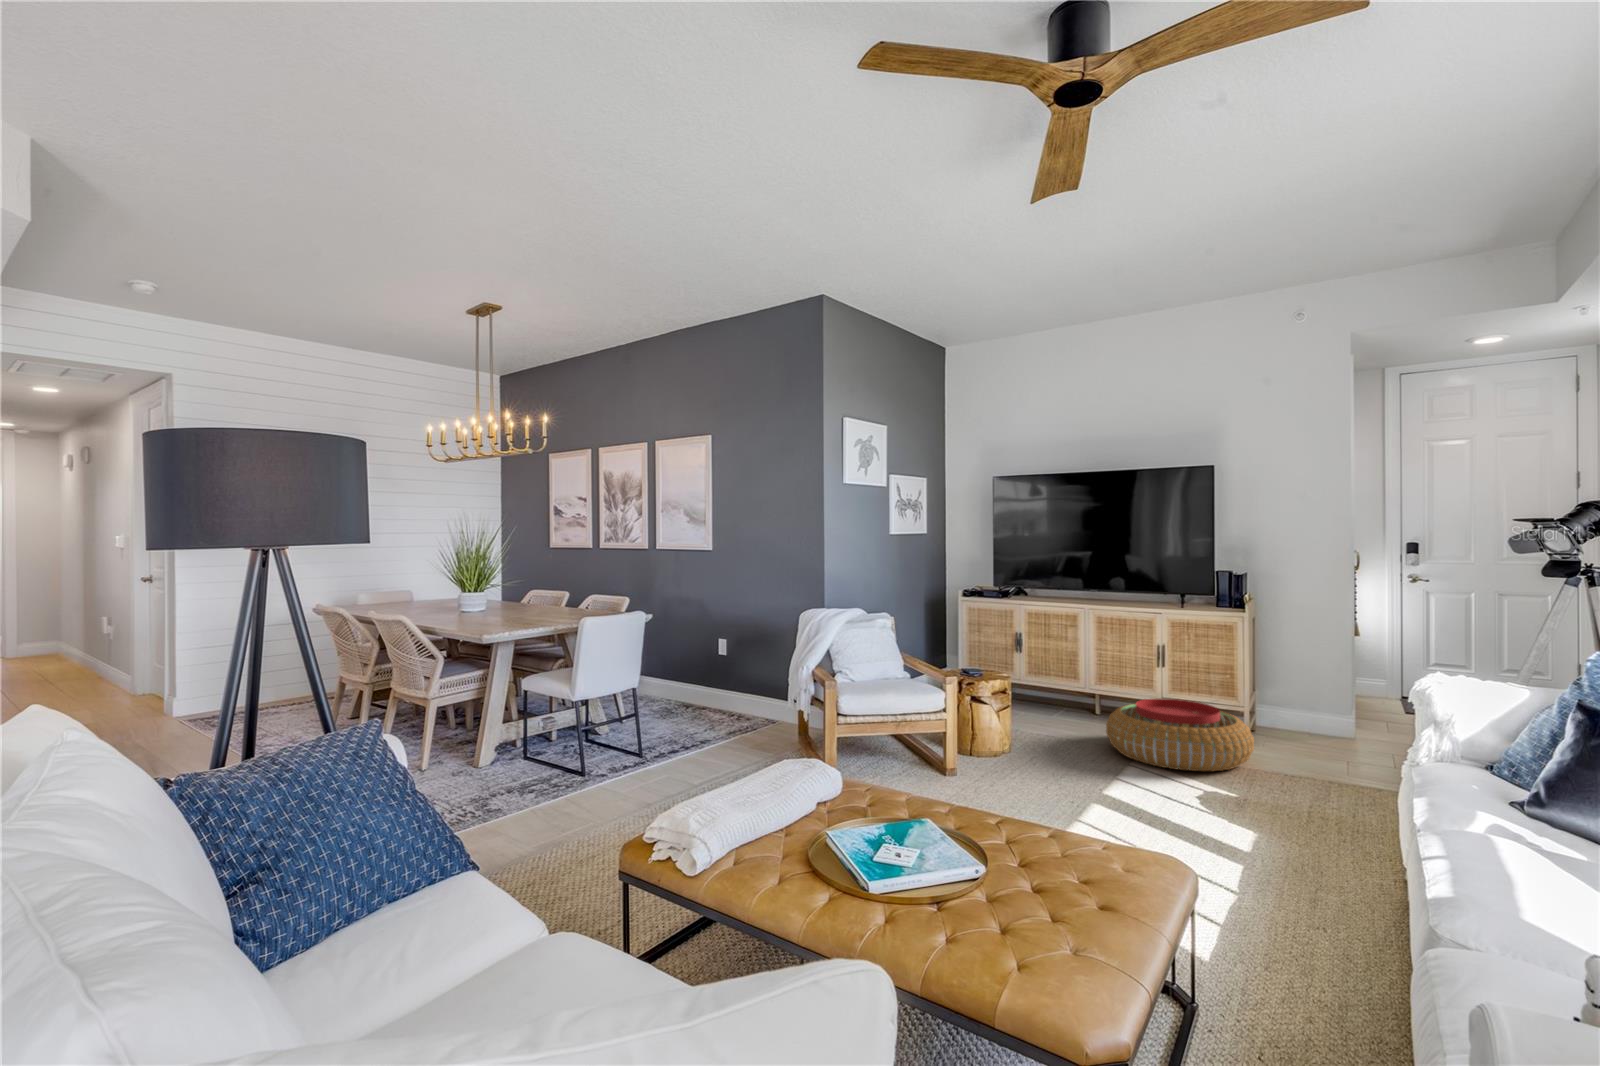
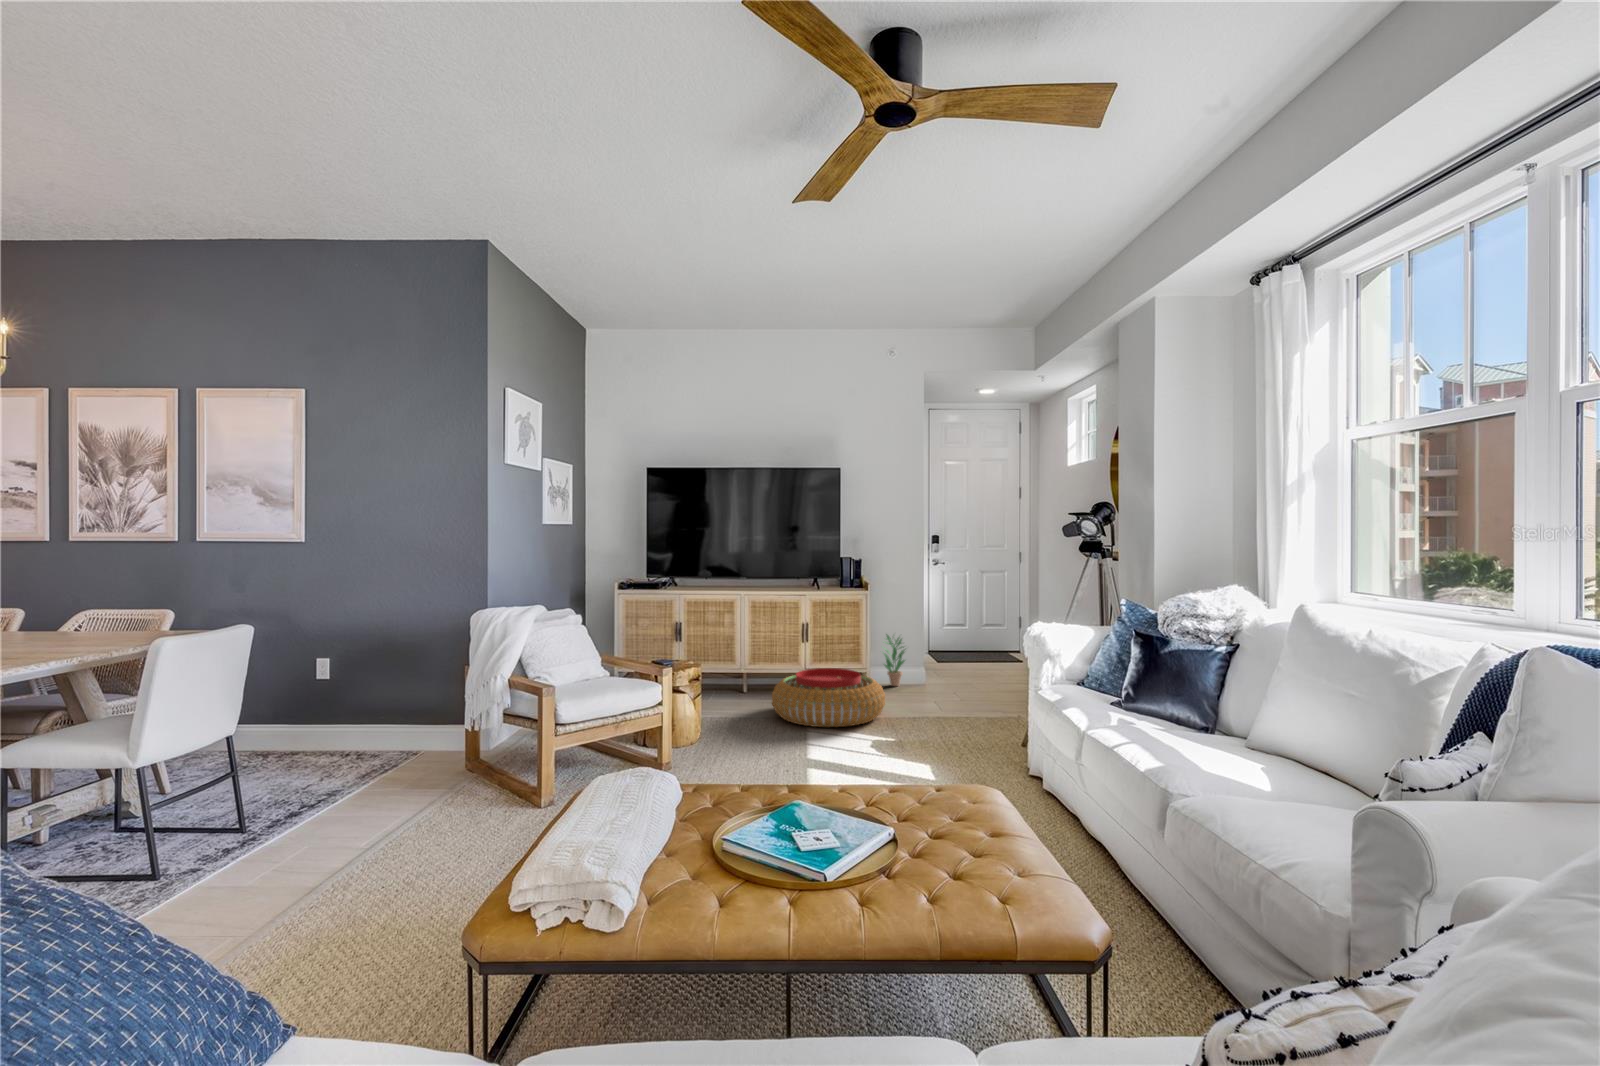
potted plant: none [1280,666,1324,736] -> present [883,634,905,686]

